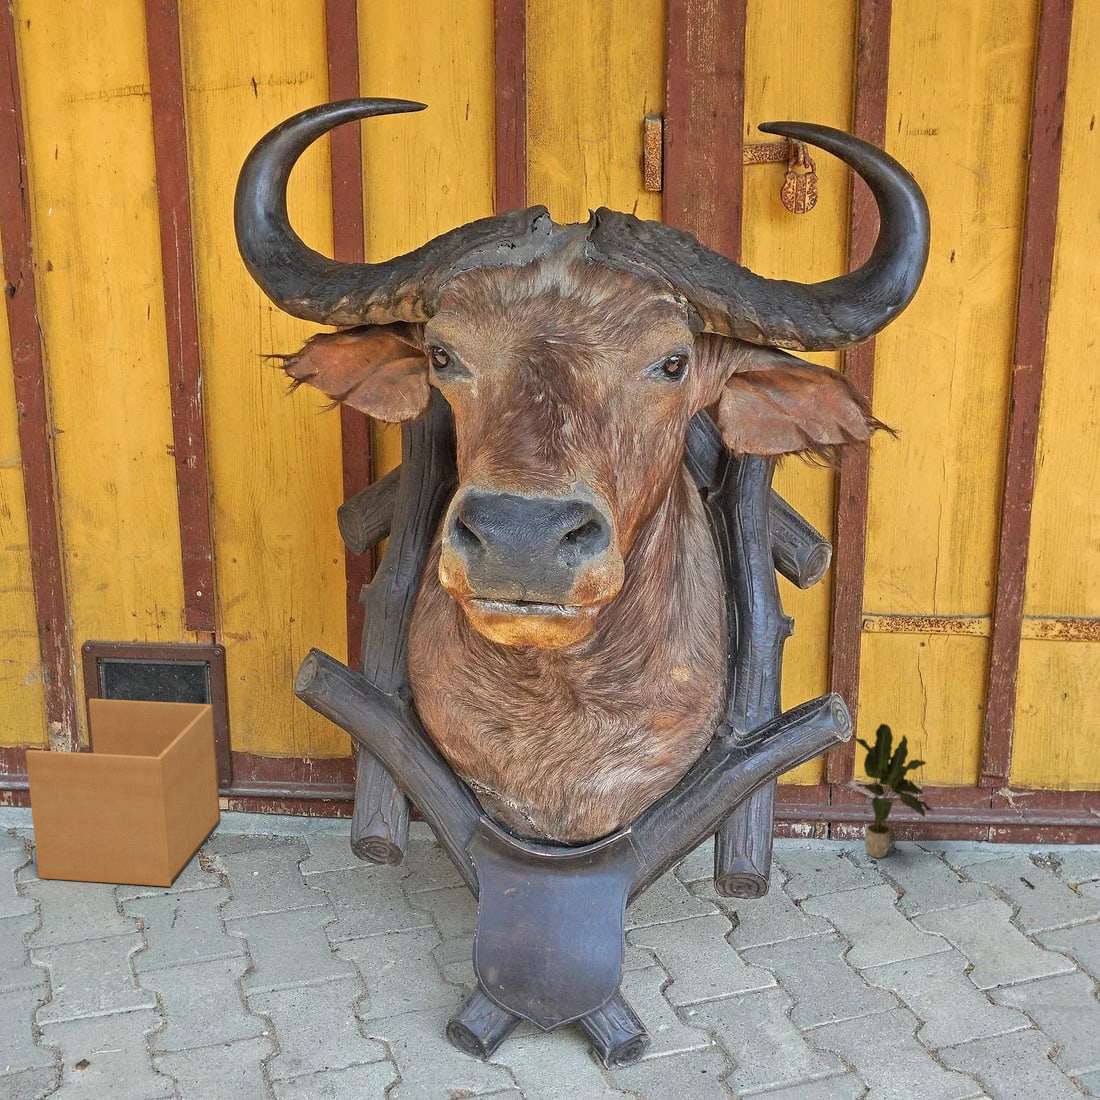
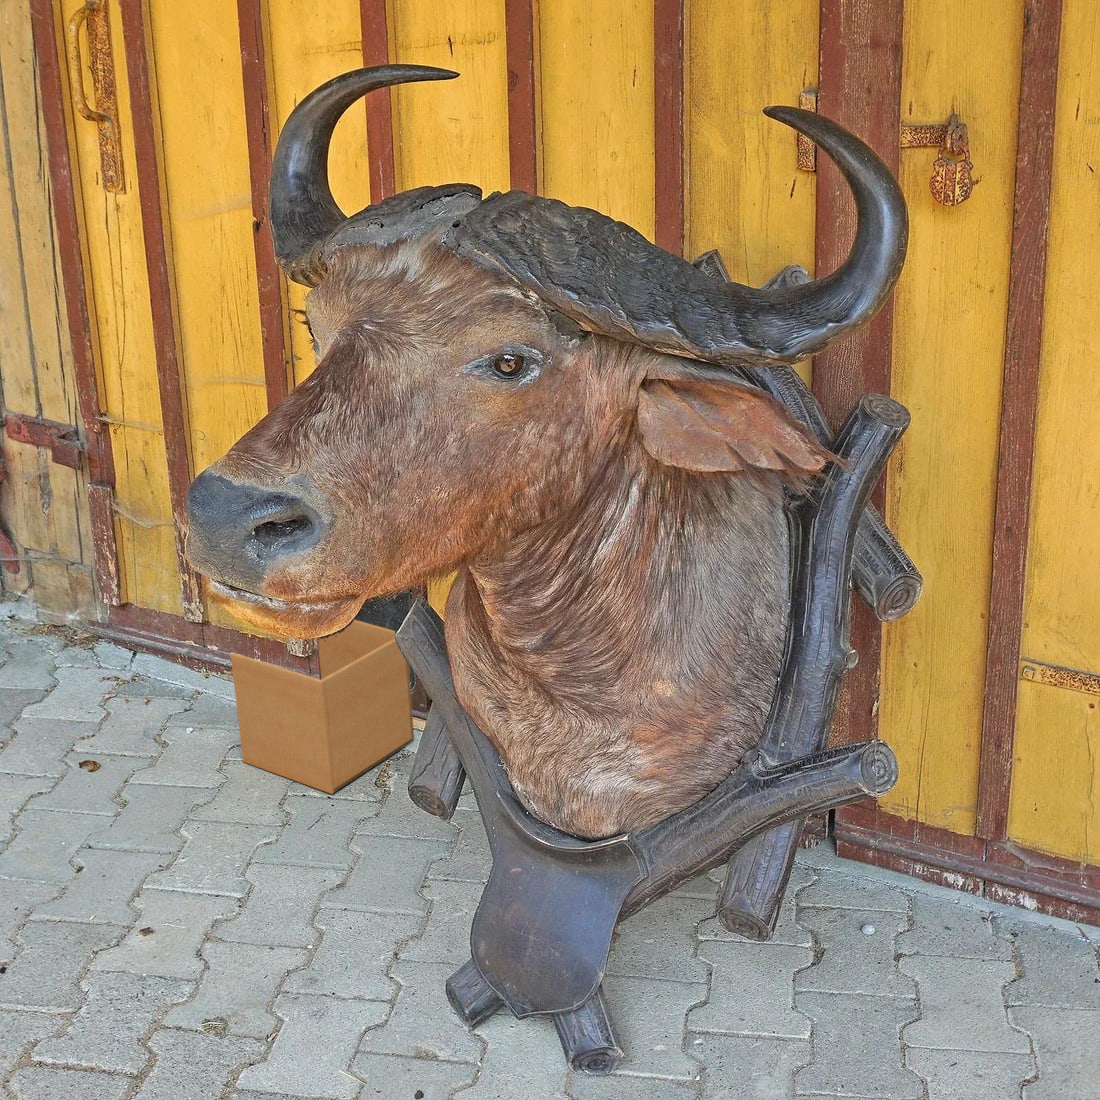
potted plant: present [853,724,933,858] -> none [975,787,1081,932]

